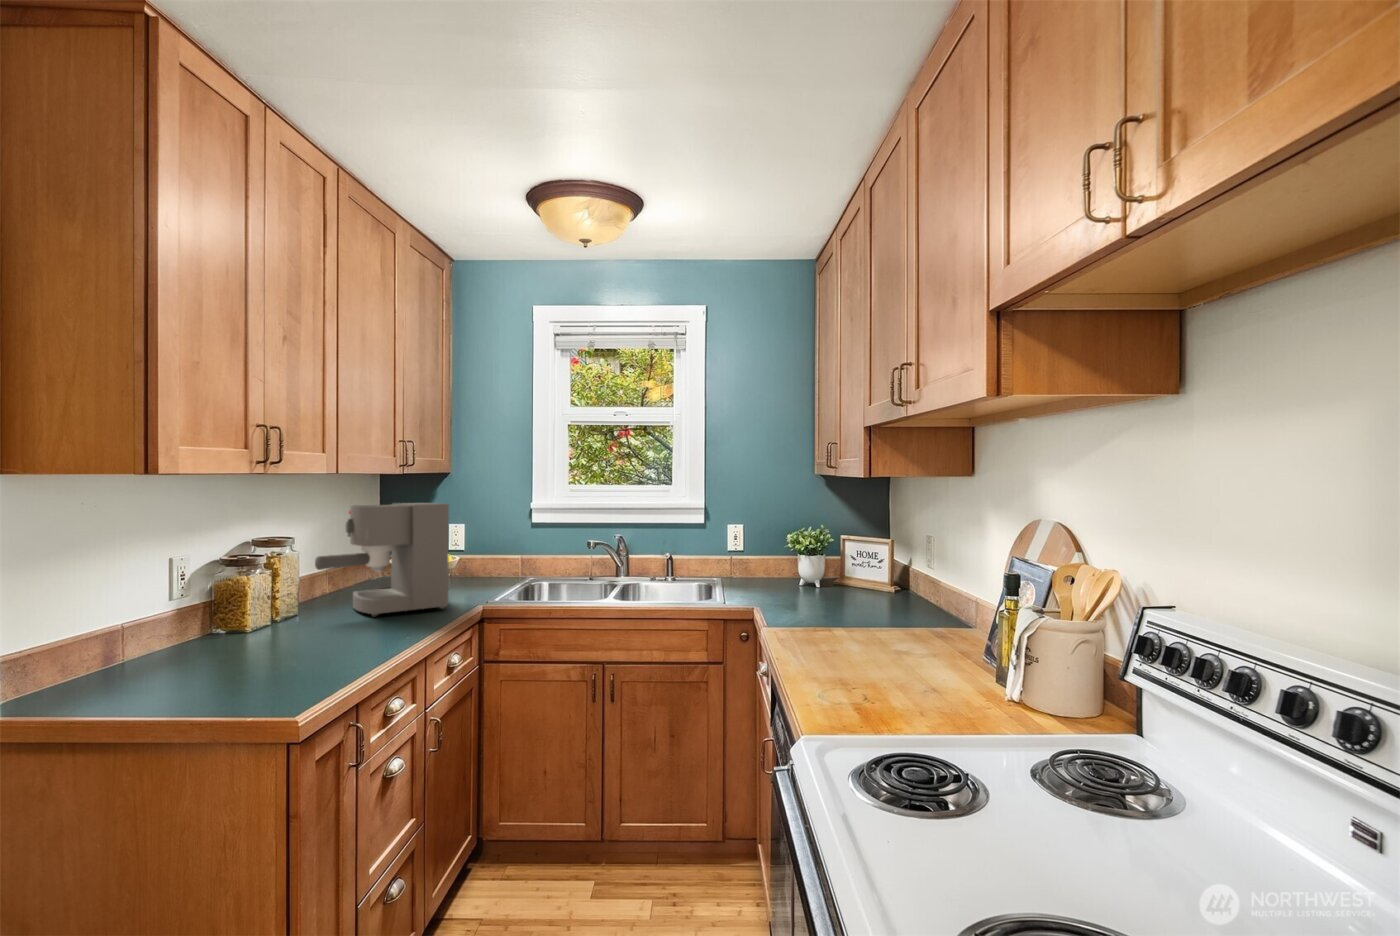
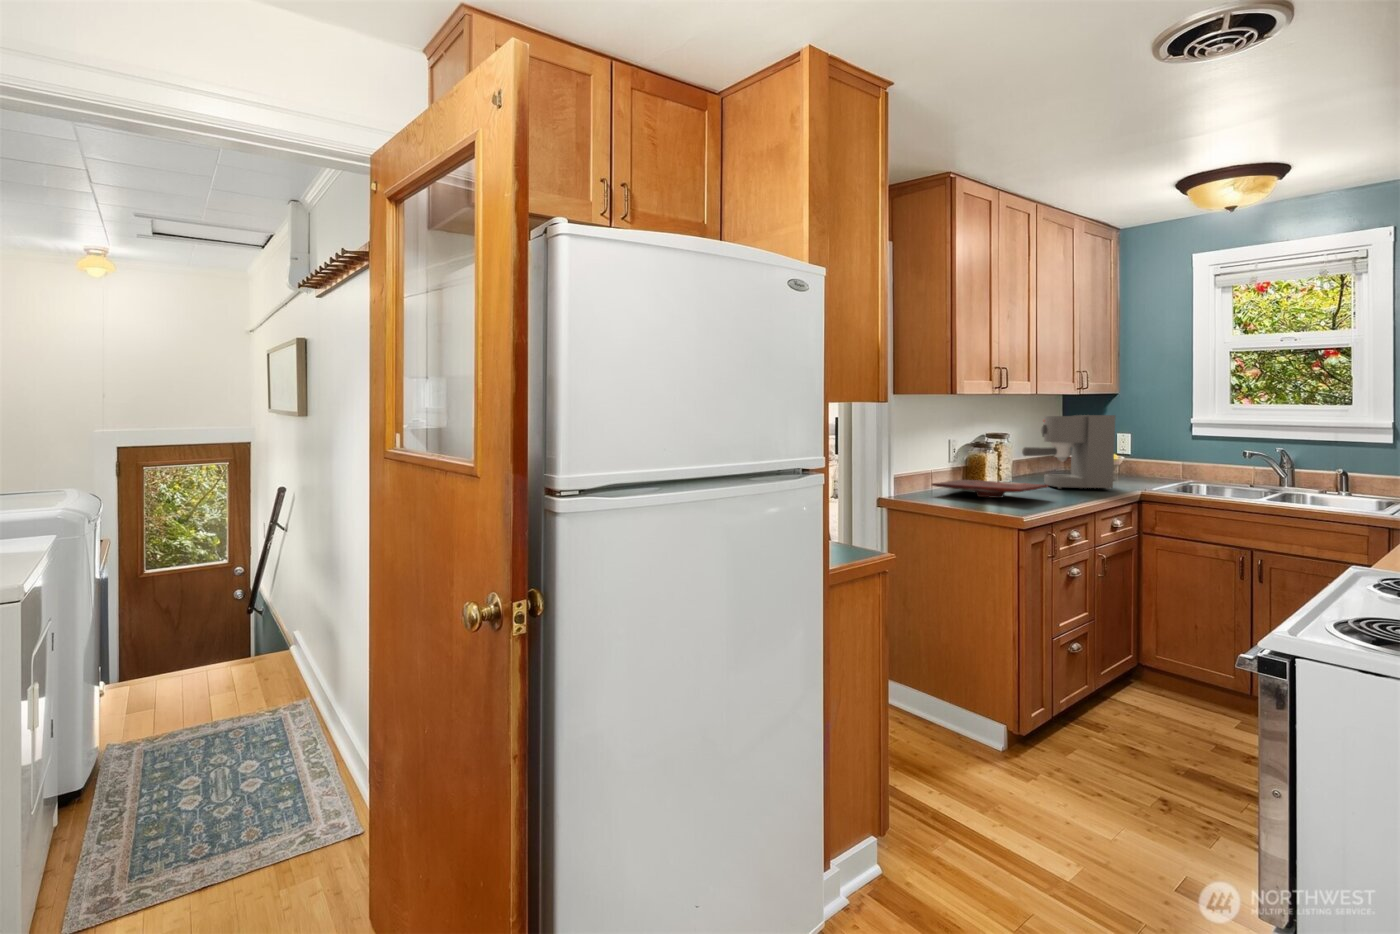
cutting board: none [111,623,353,663] -> present [932,480,1049,498]

